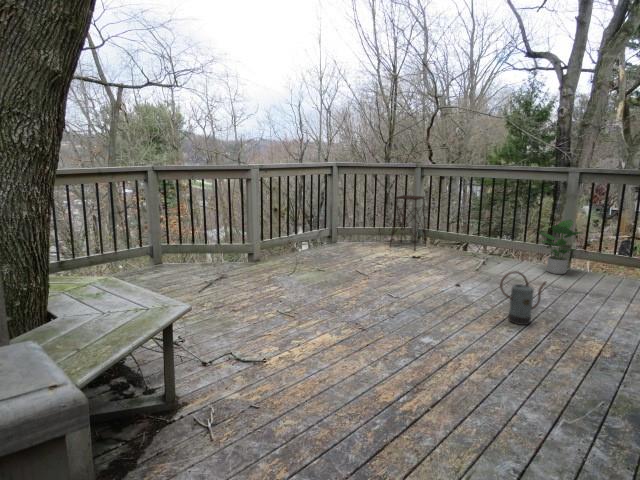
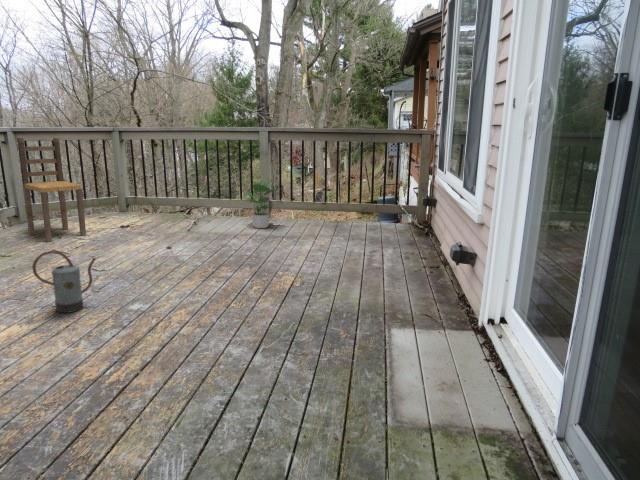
chair: none [341,177,385,264] -> present [17,138,86,242]
side table: present [390,195,426,250] -> none [93,160,137,220]
watering can: present [500,271,546,325] -> present [32,251,96,313]

